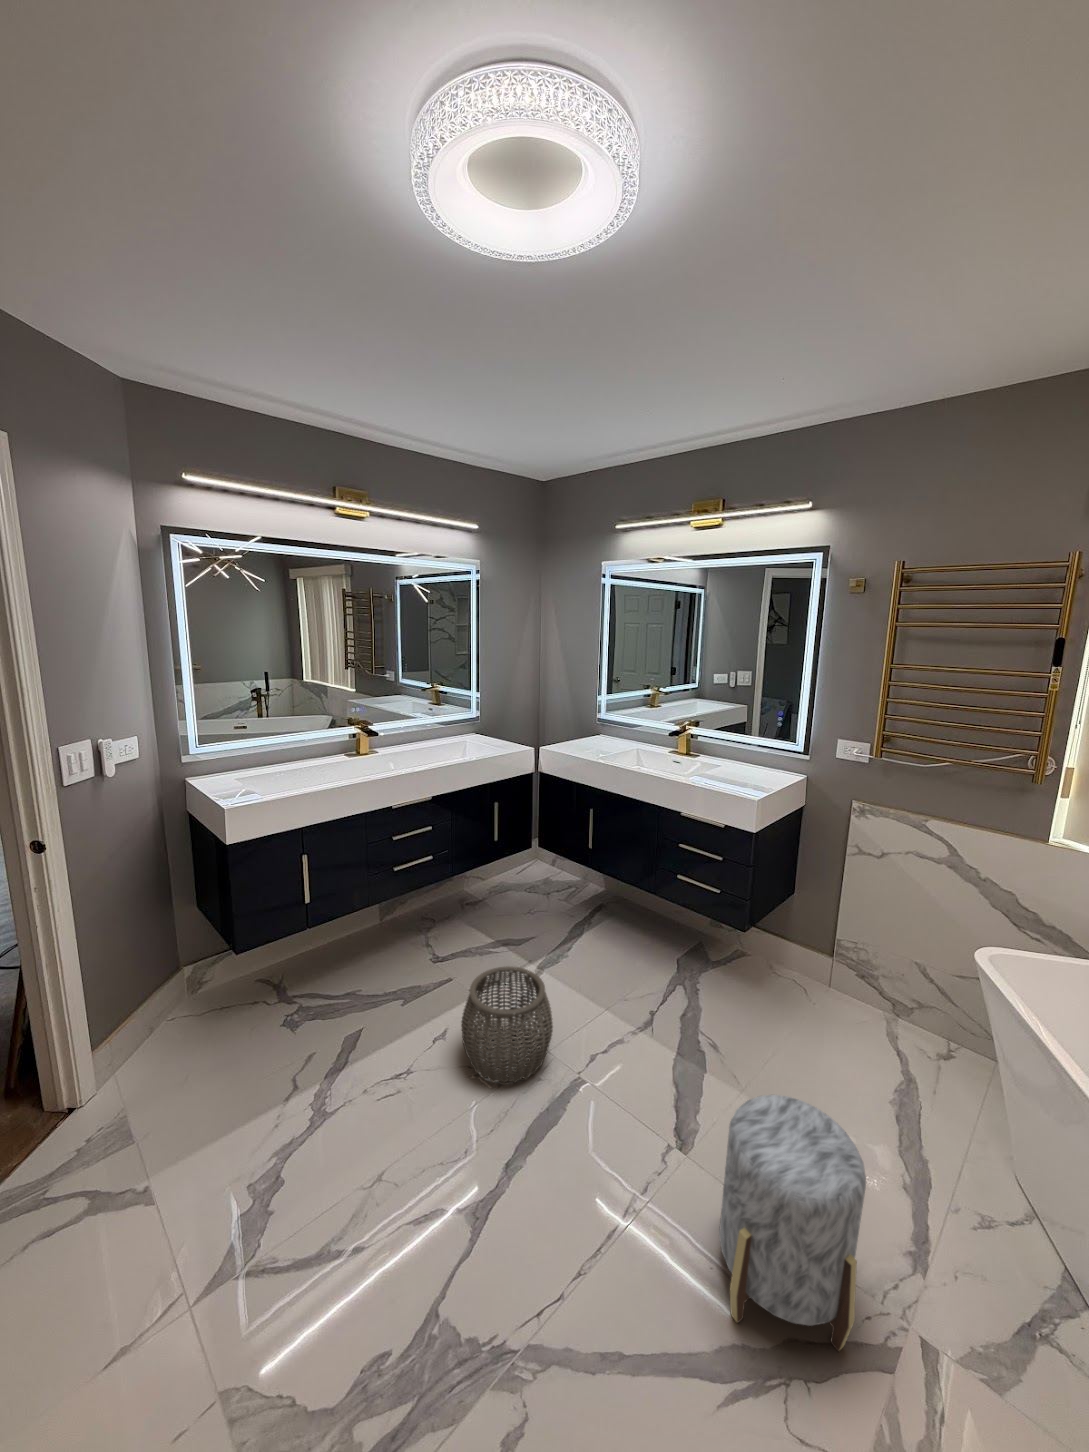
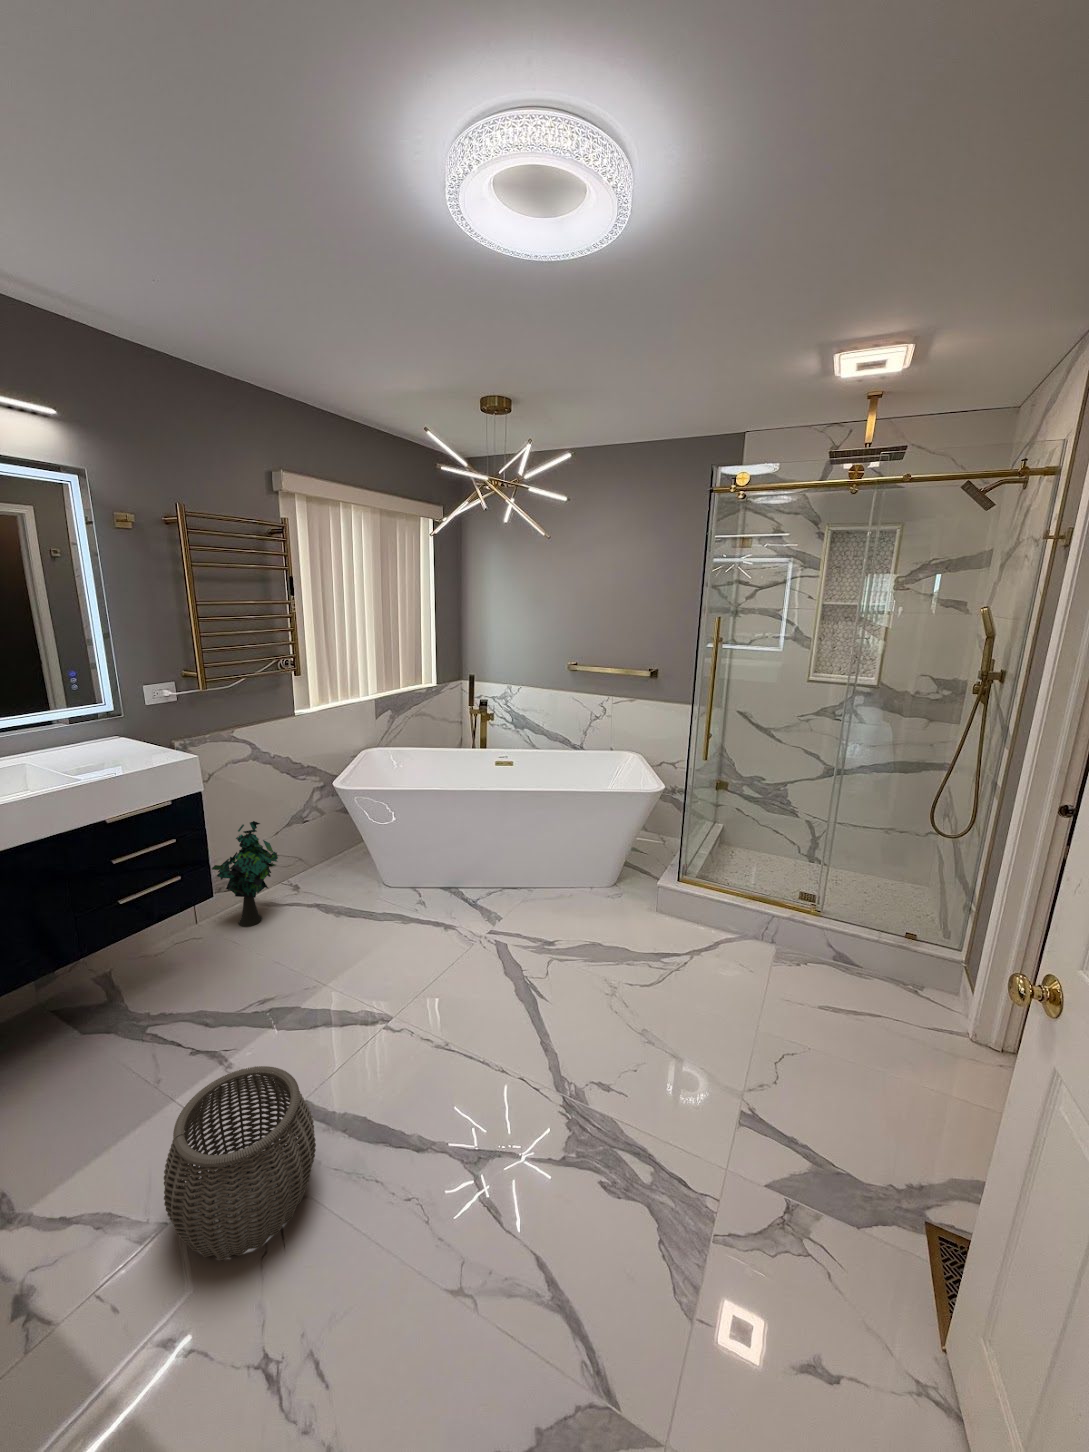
decorative plant: none [825,920,904,1034] -> present [212,821,278,927]
stool: present [719,1095,866,1351] -> none [439,873,515,999]

